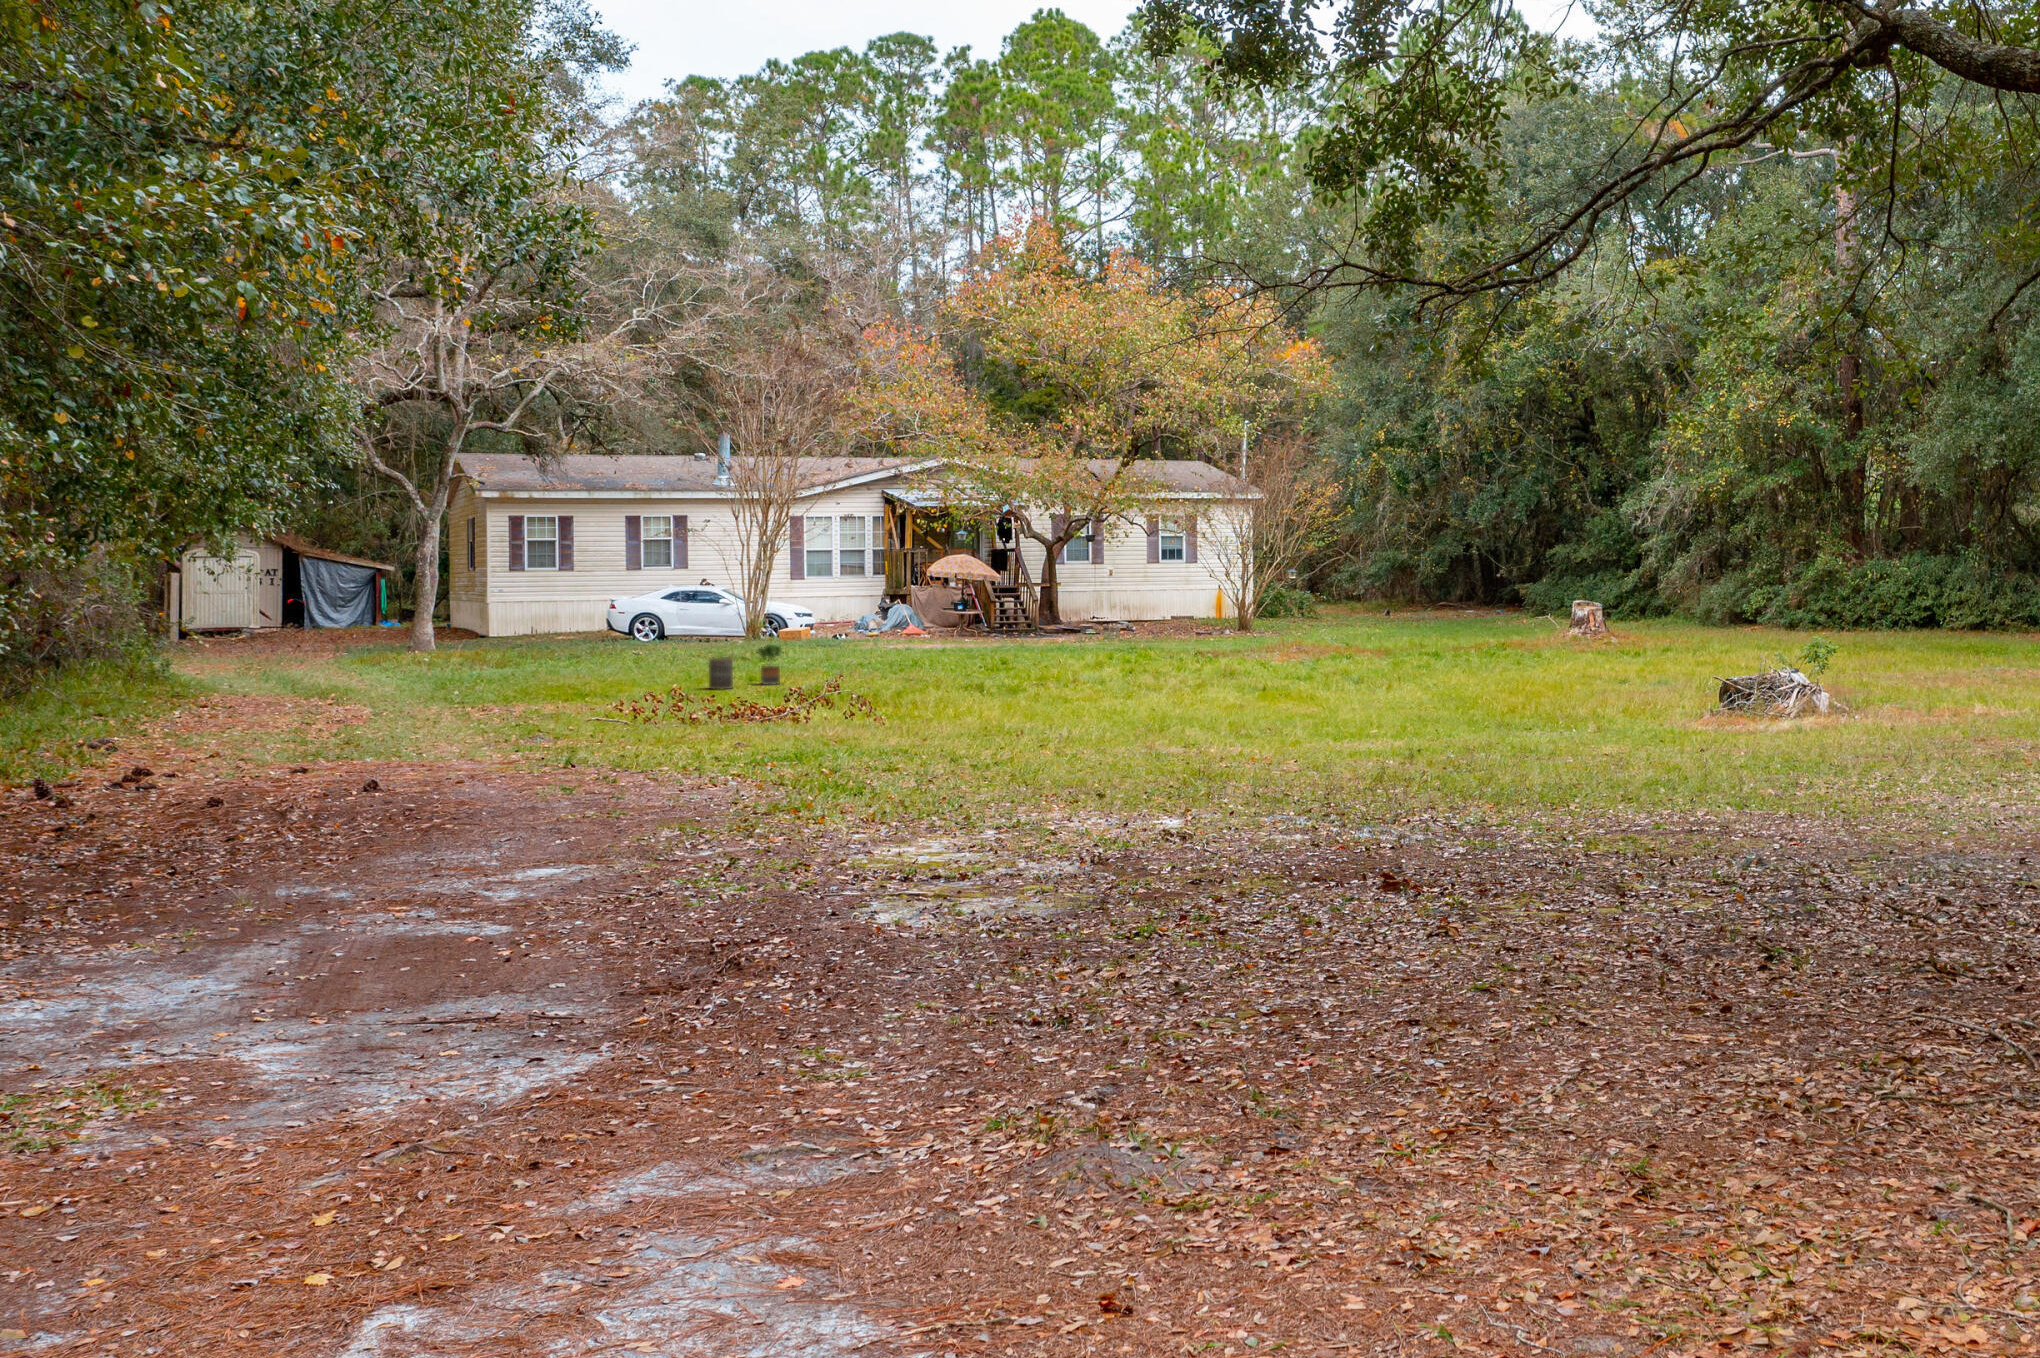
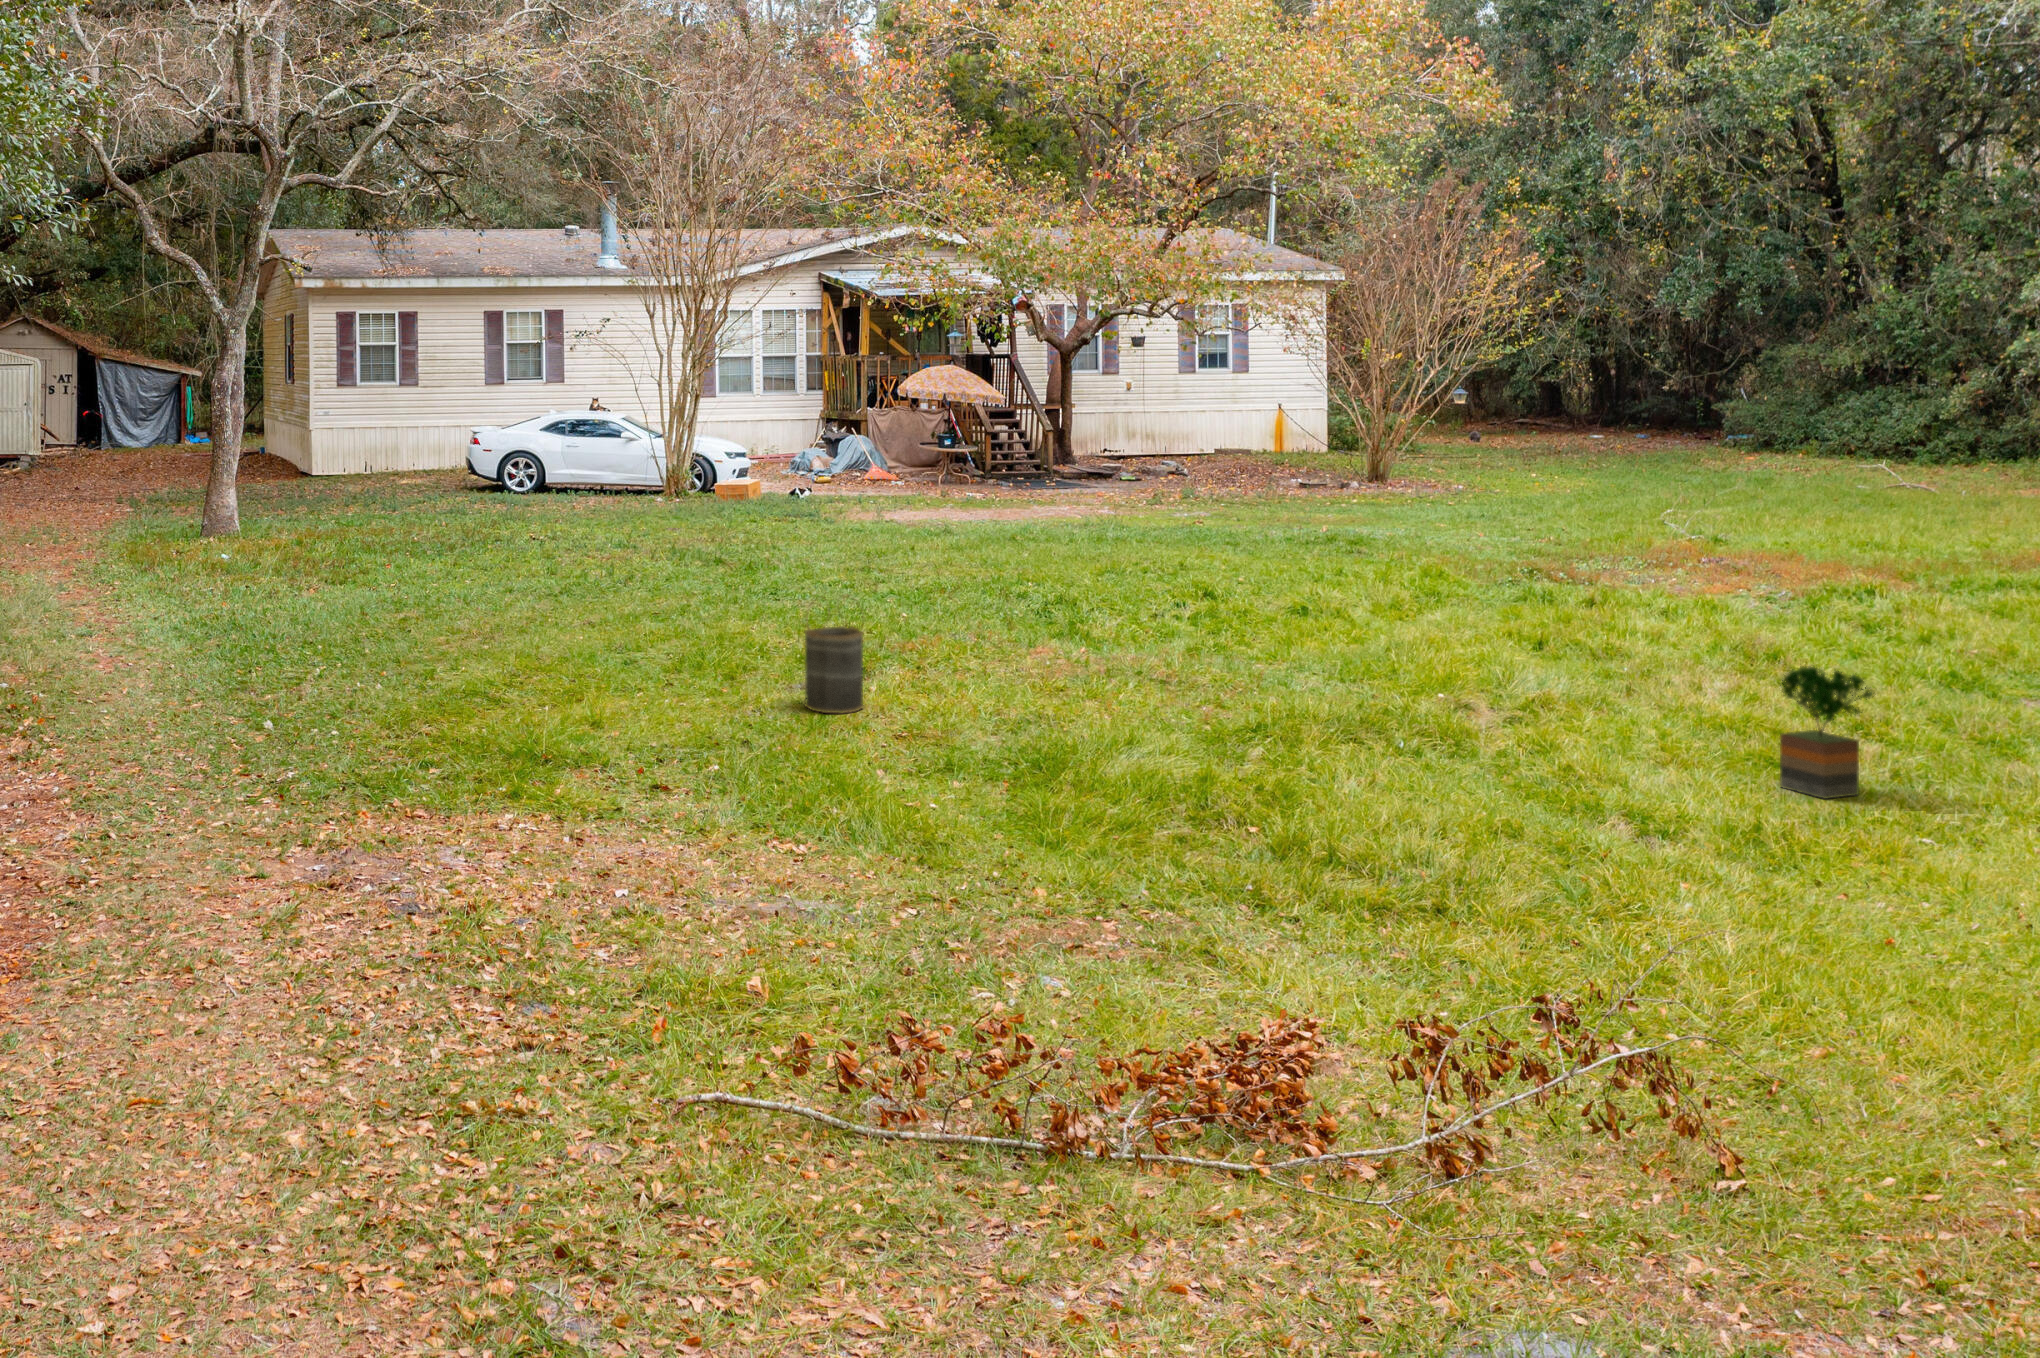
potted tree: present [756,645,784,685] -> present [1780,666,1874,799]

